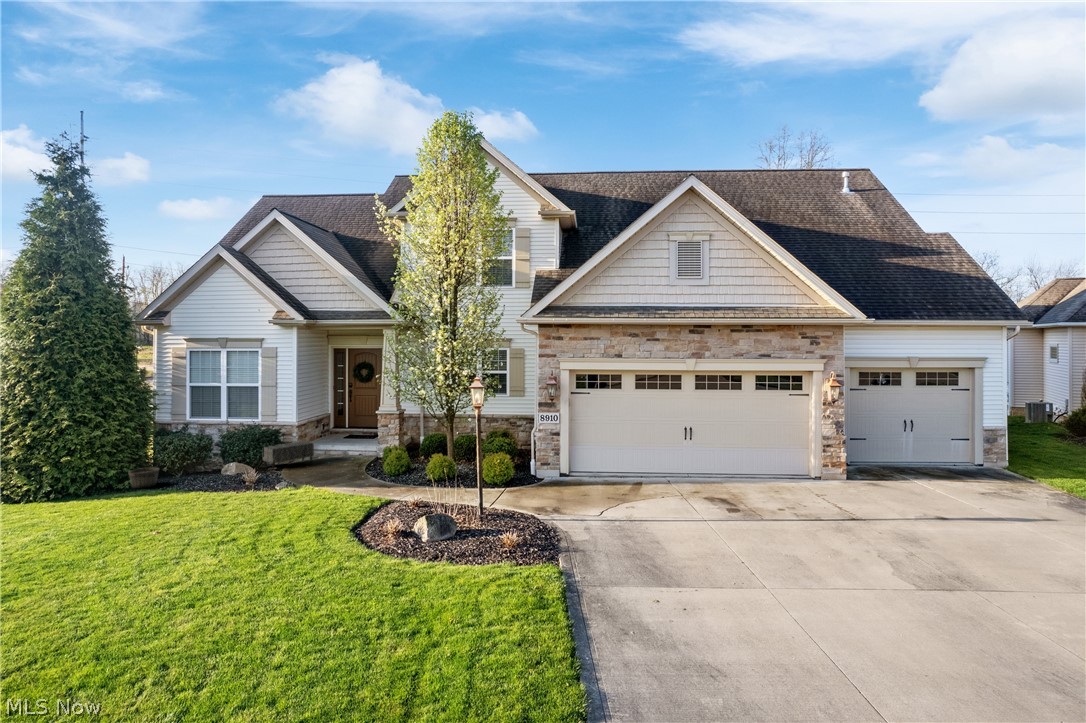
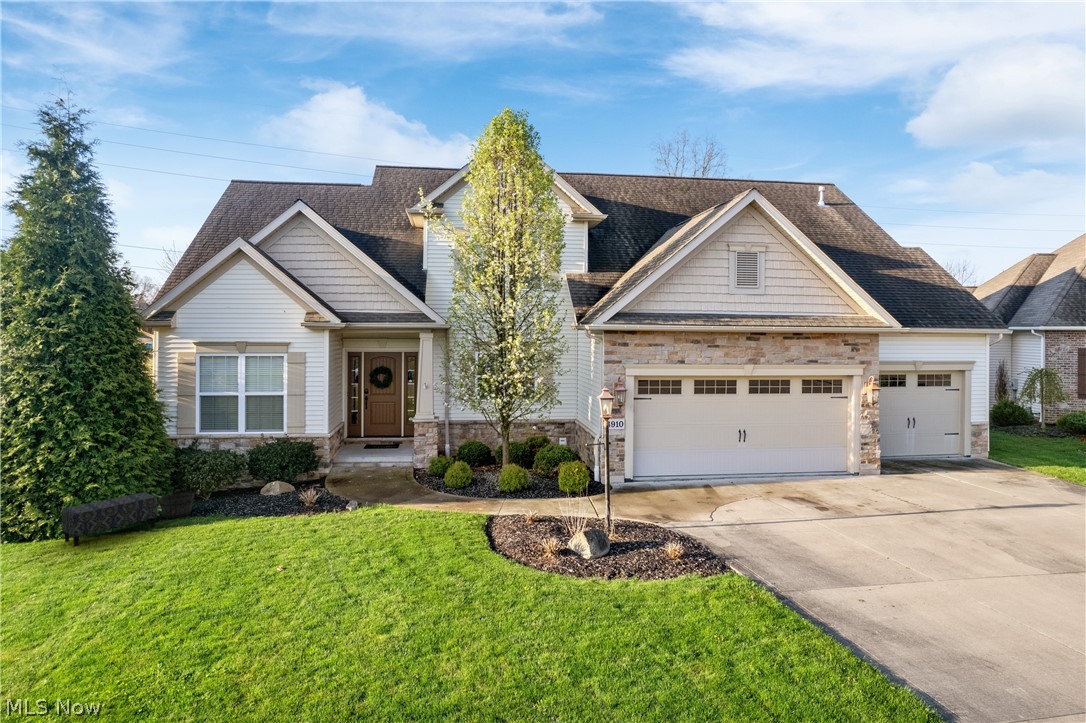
bench: present [263,441,314,469] -> present [62,492,157,546]

